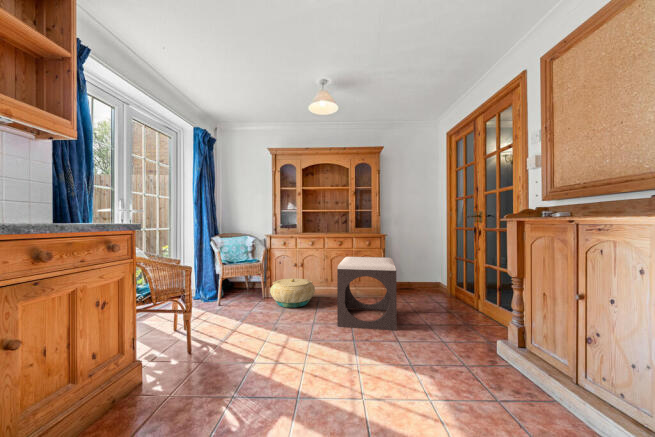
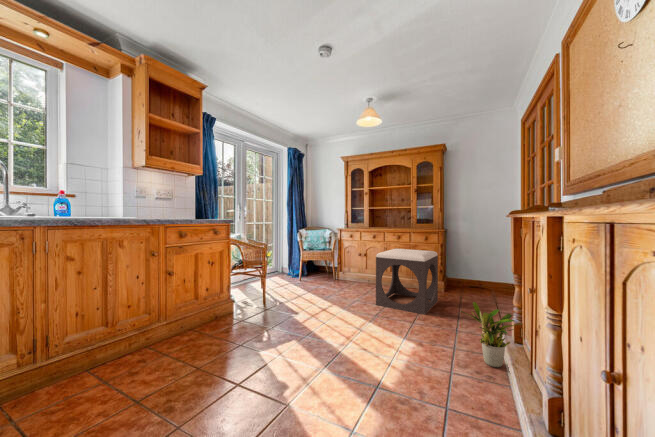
basket: present [270,278,315,308] -> none [336,265,373,288]
potted plant: none [473,314,545,385] -> present [460,302,522,368]

